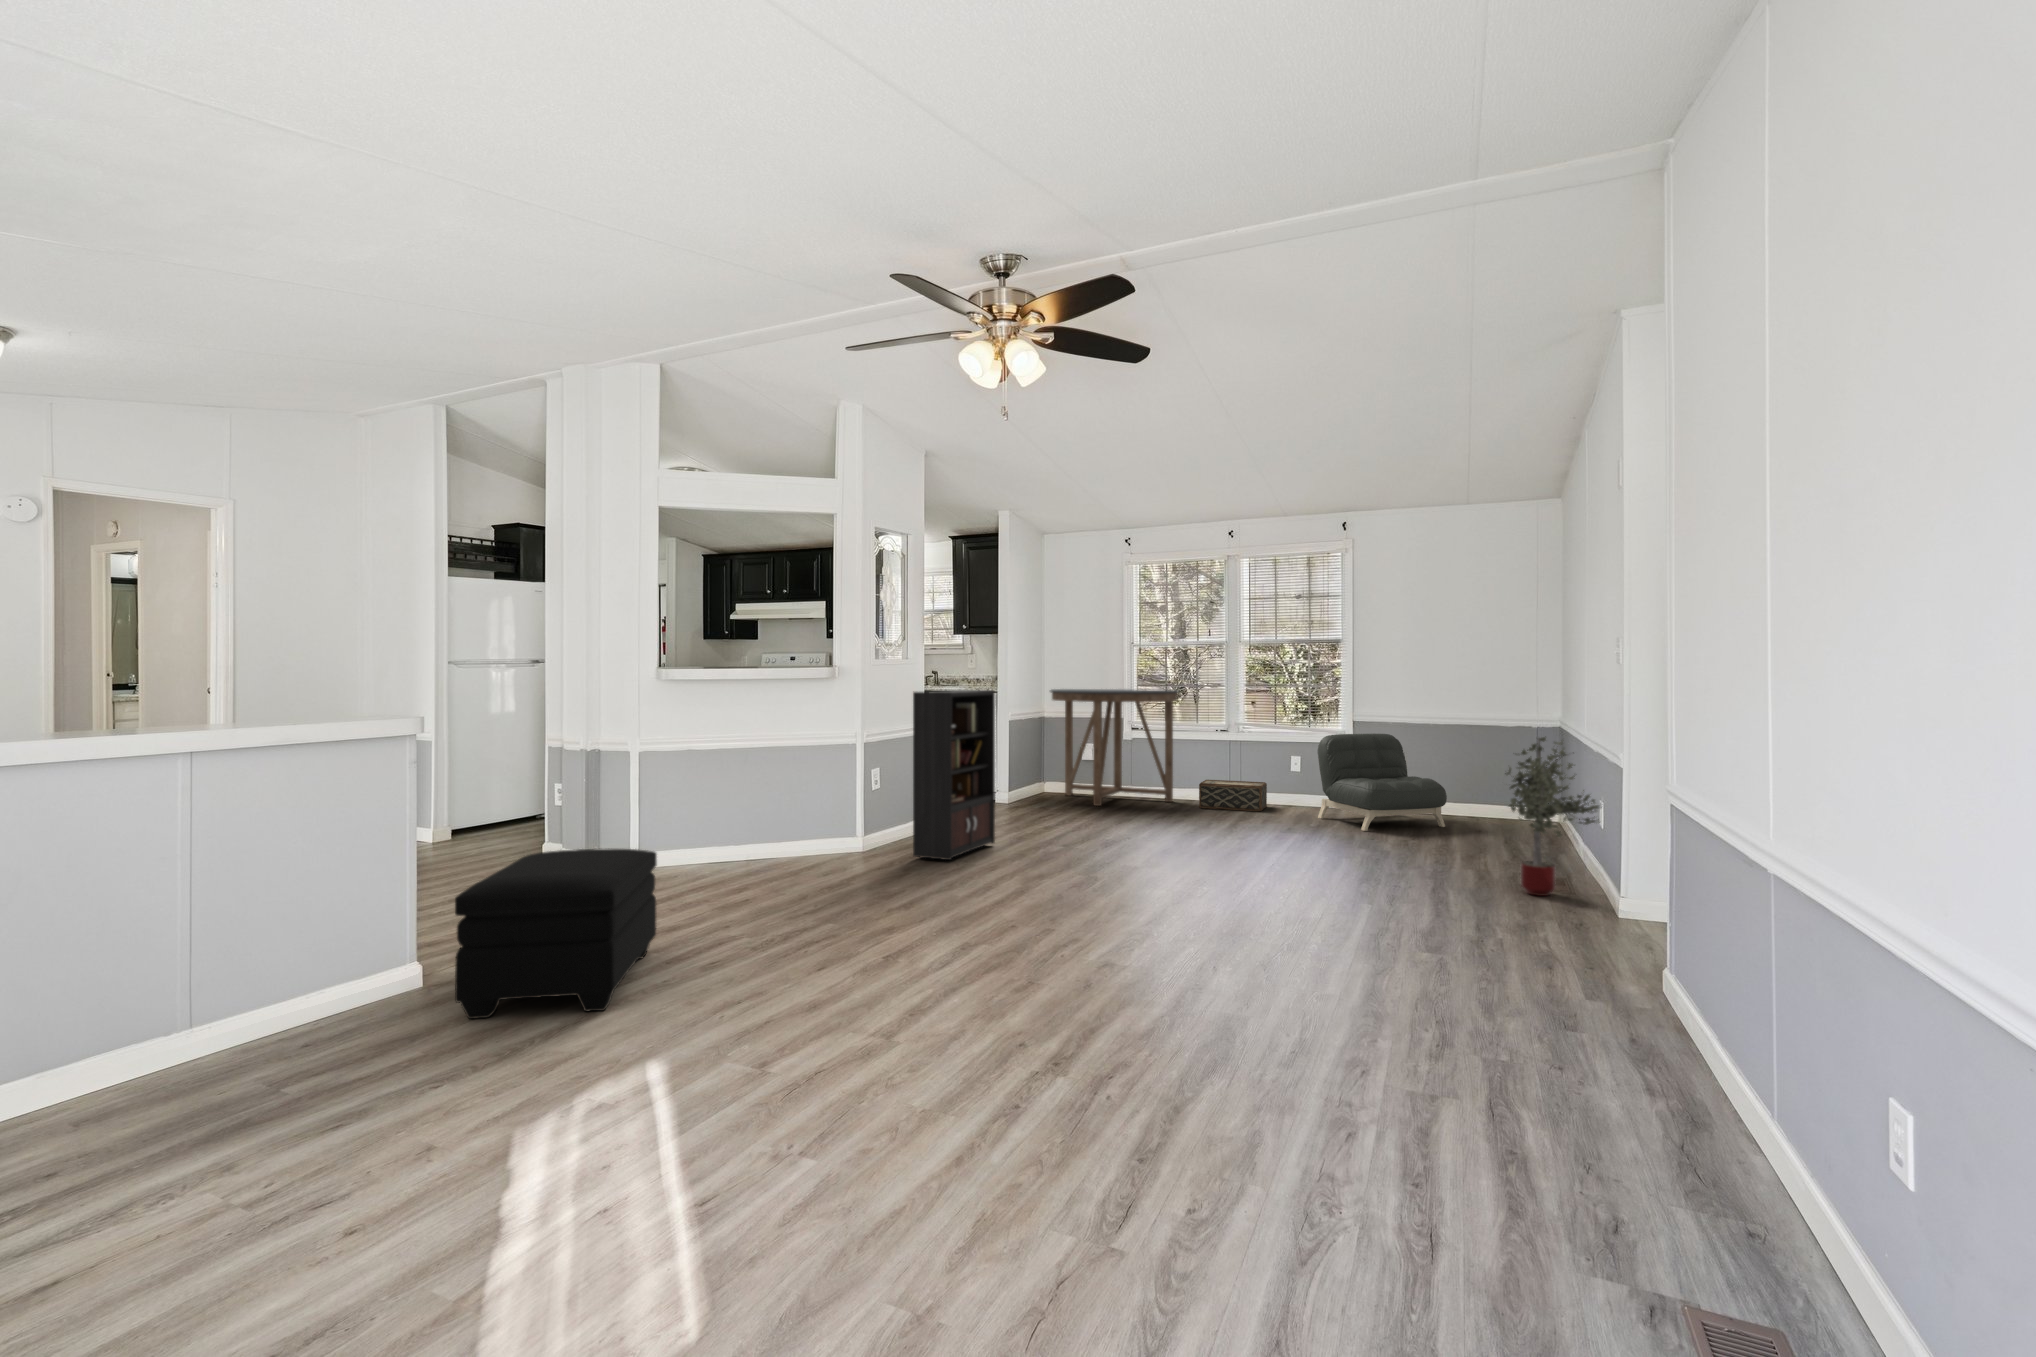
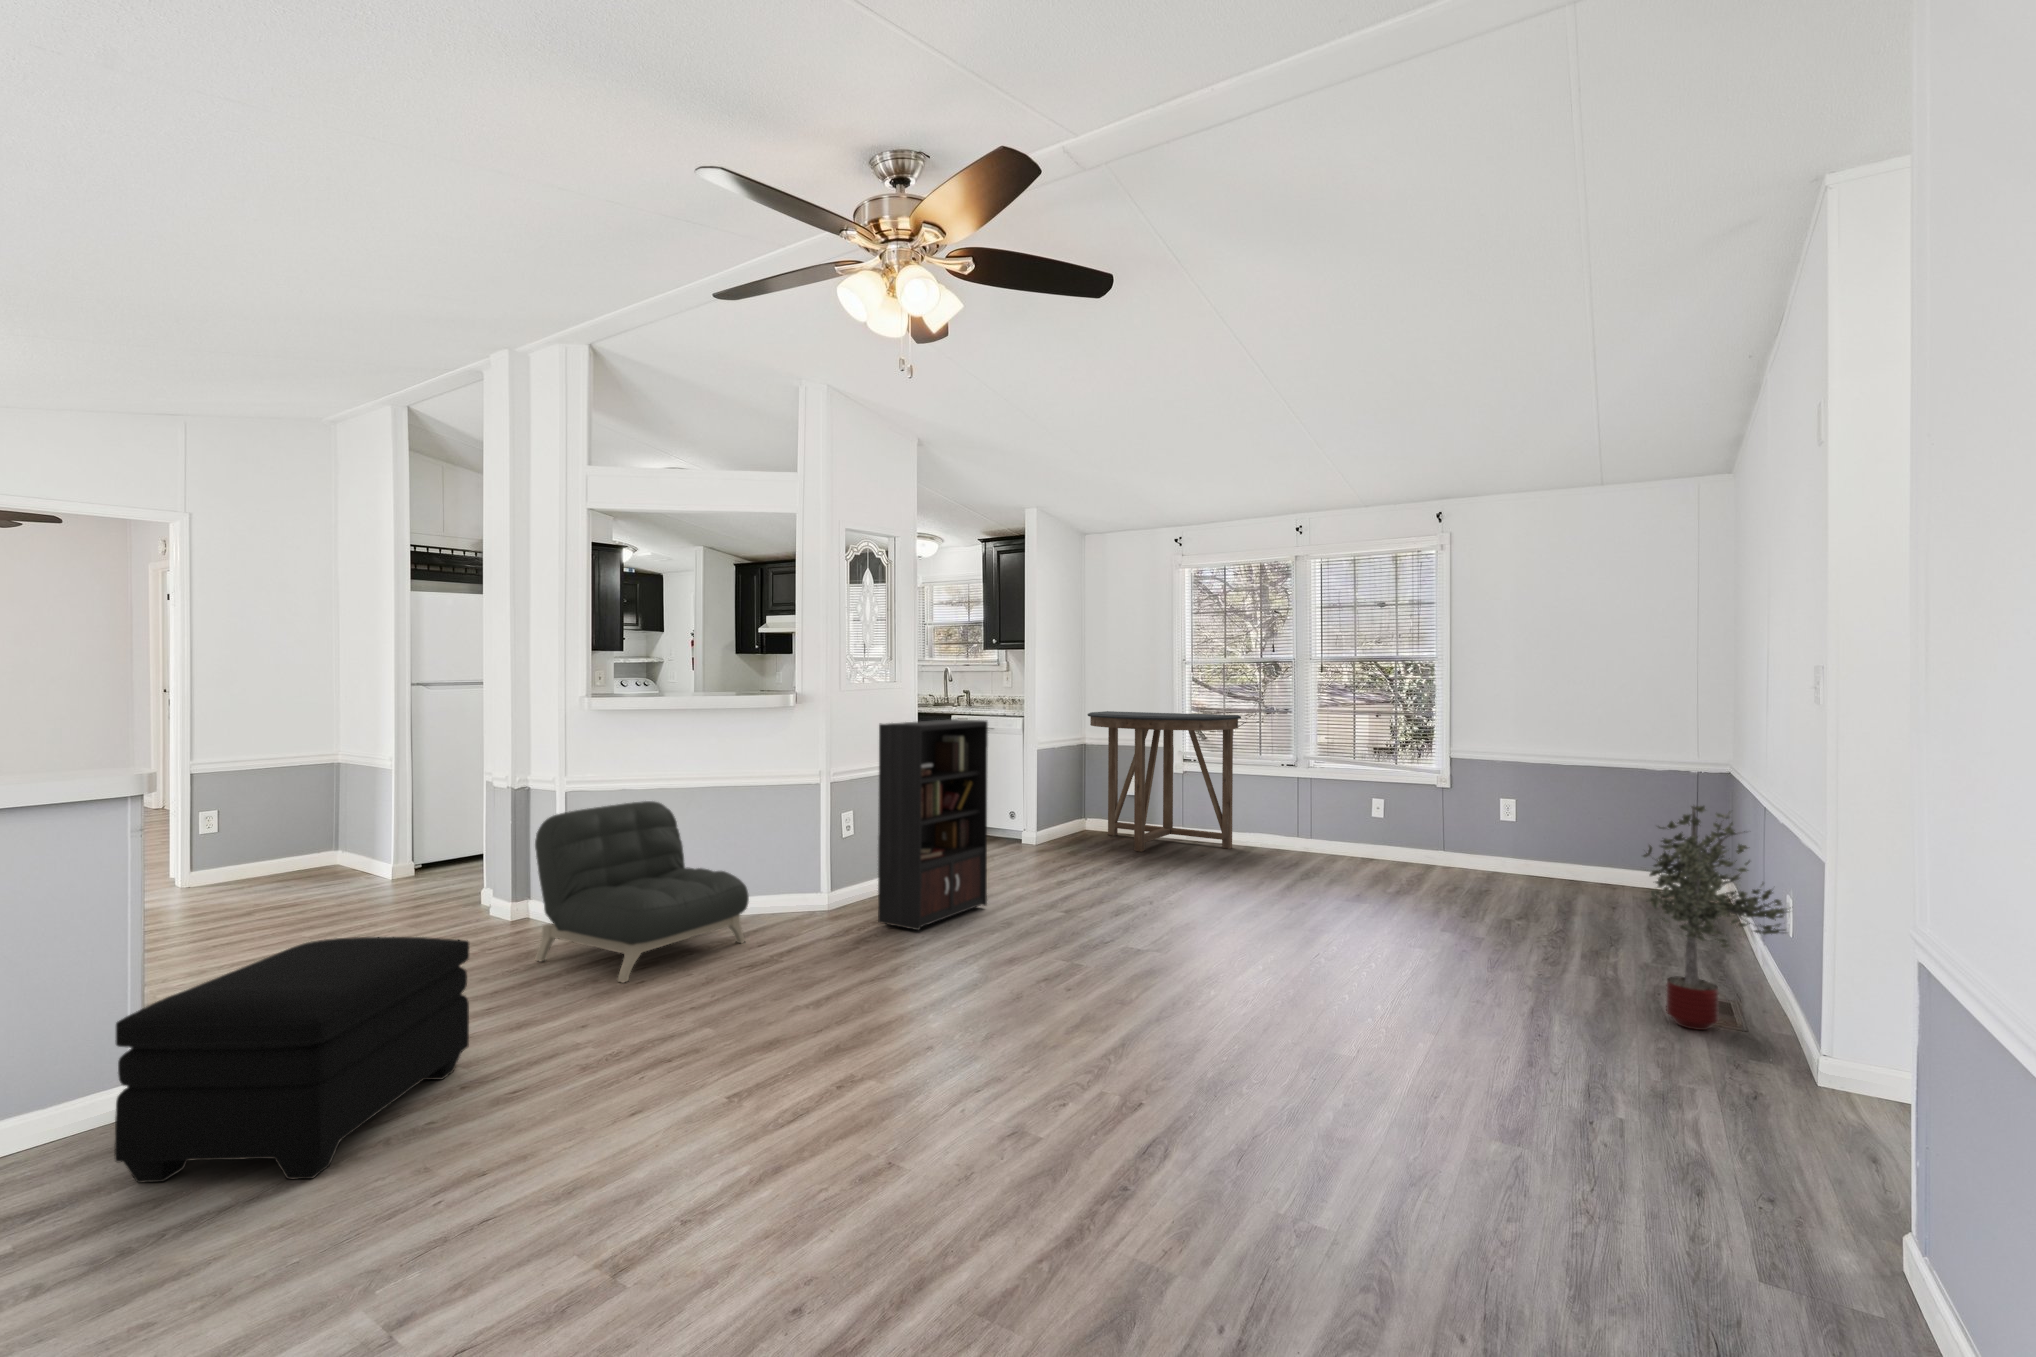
armchair: present [1318,733,1447,831] -> present [535,801,749,982]
woven basket: present [1199,780,1267,811] -> none [1261,823,1345,866]

